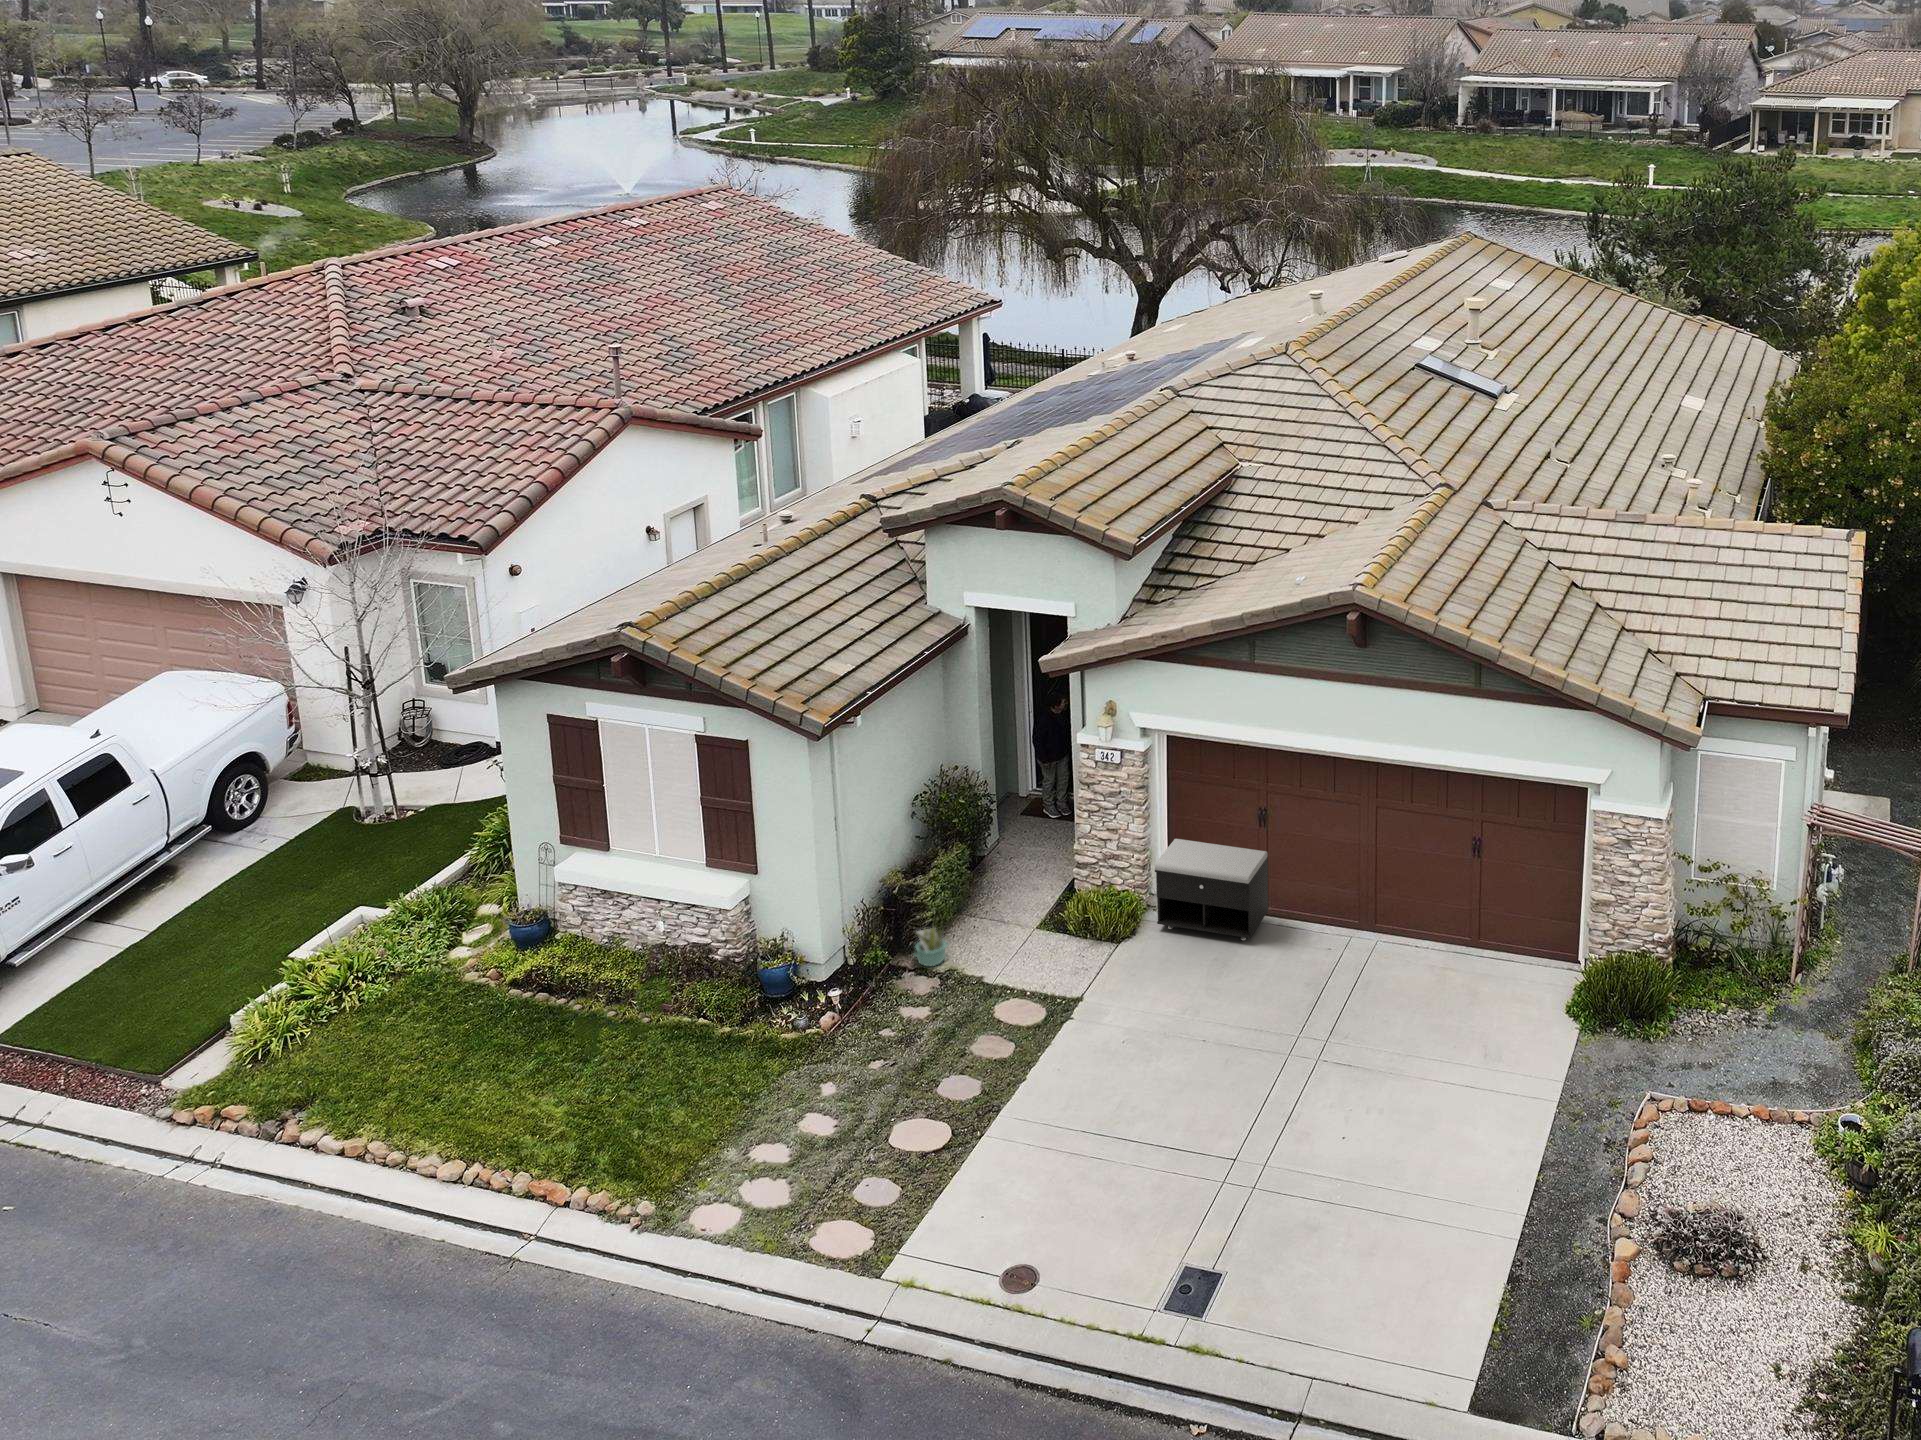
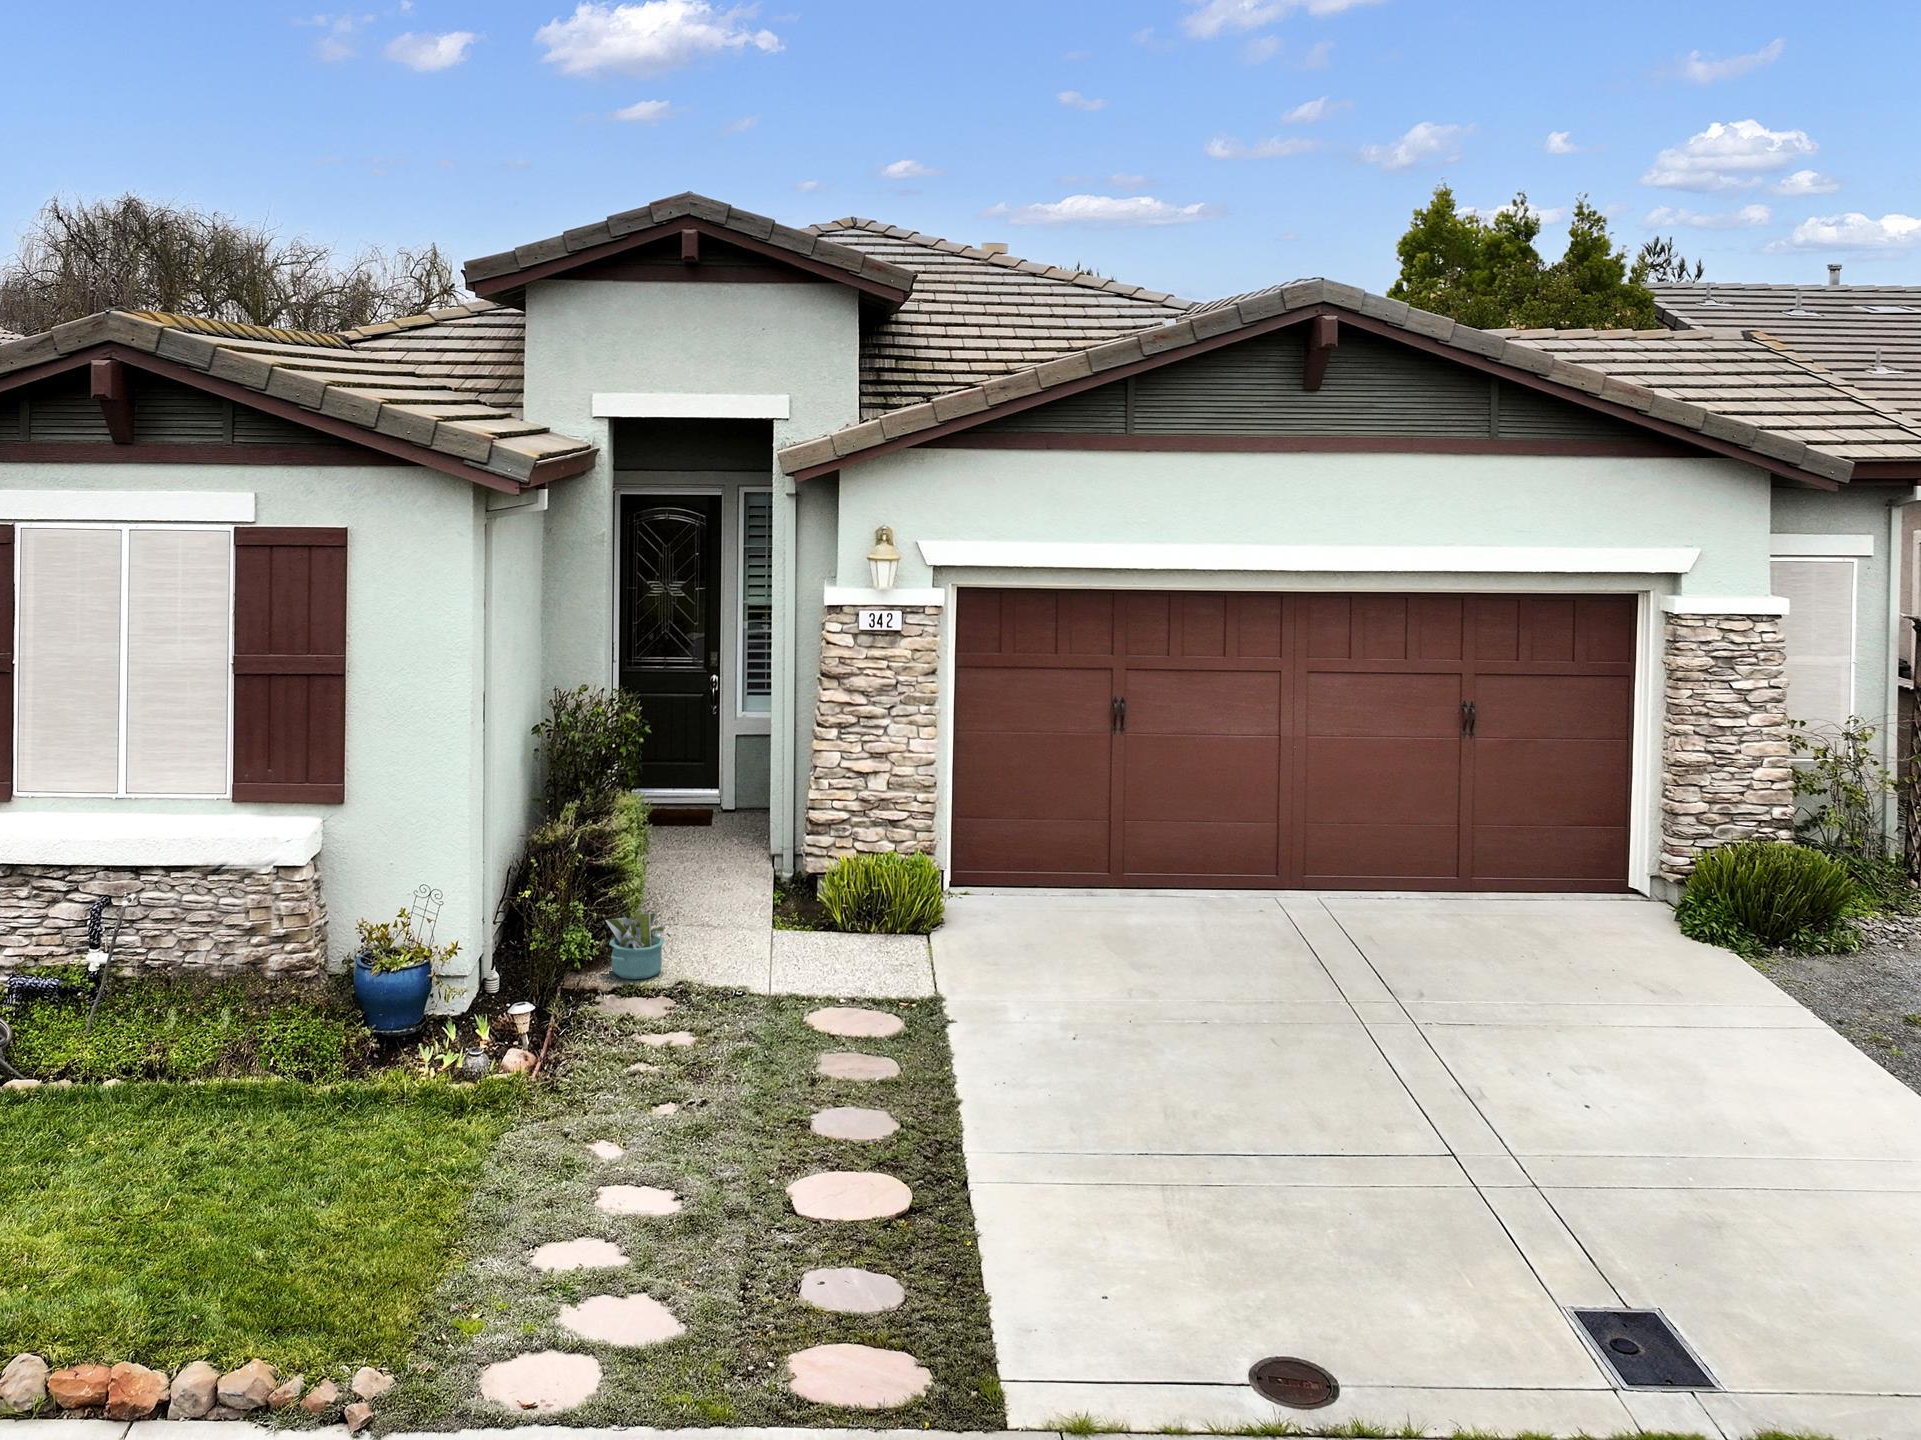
storage bench: present [1155,839,1268,941] -> none [973,764,1146,907]

